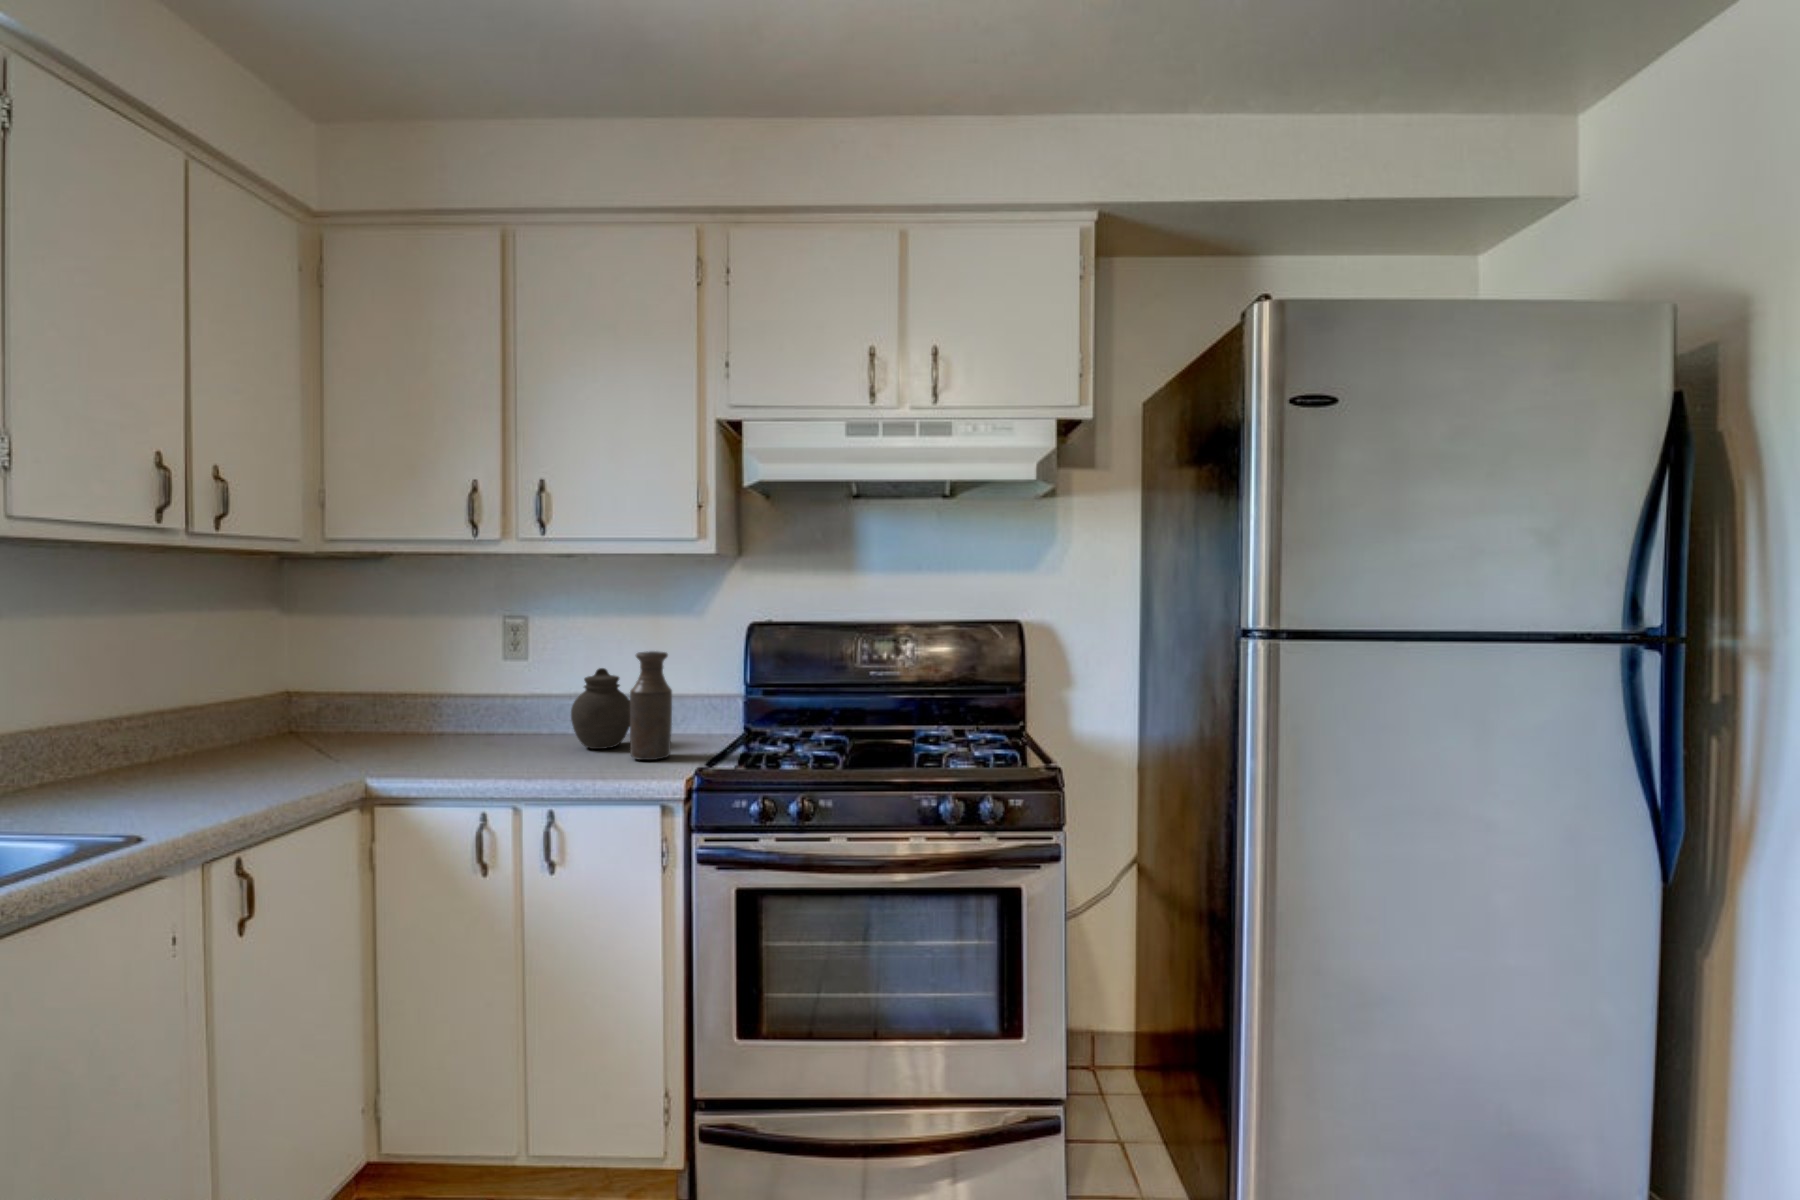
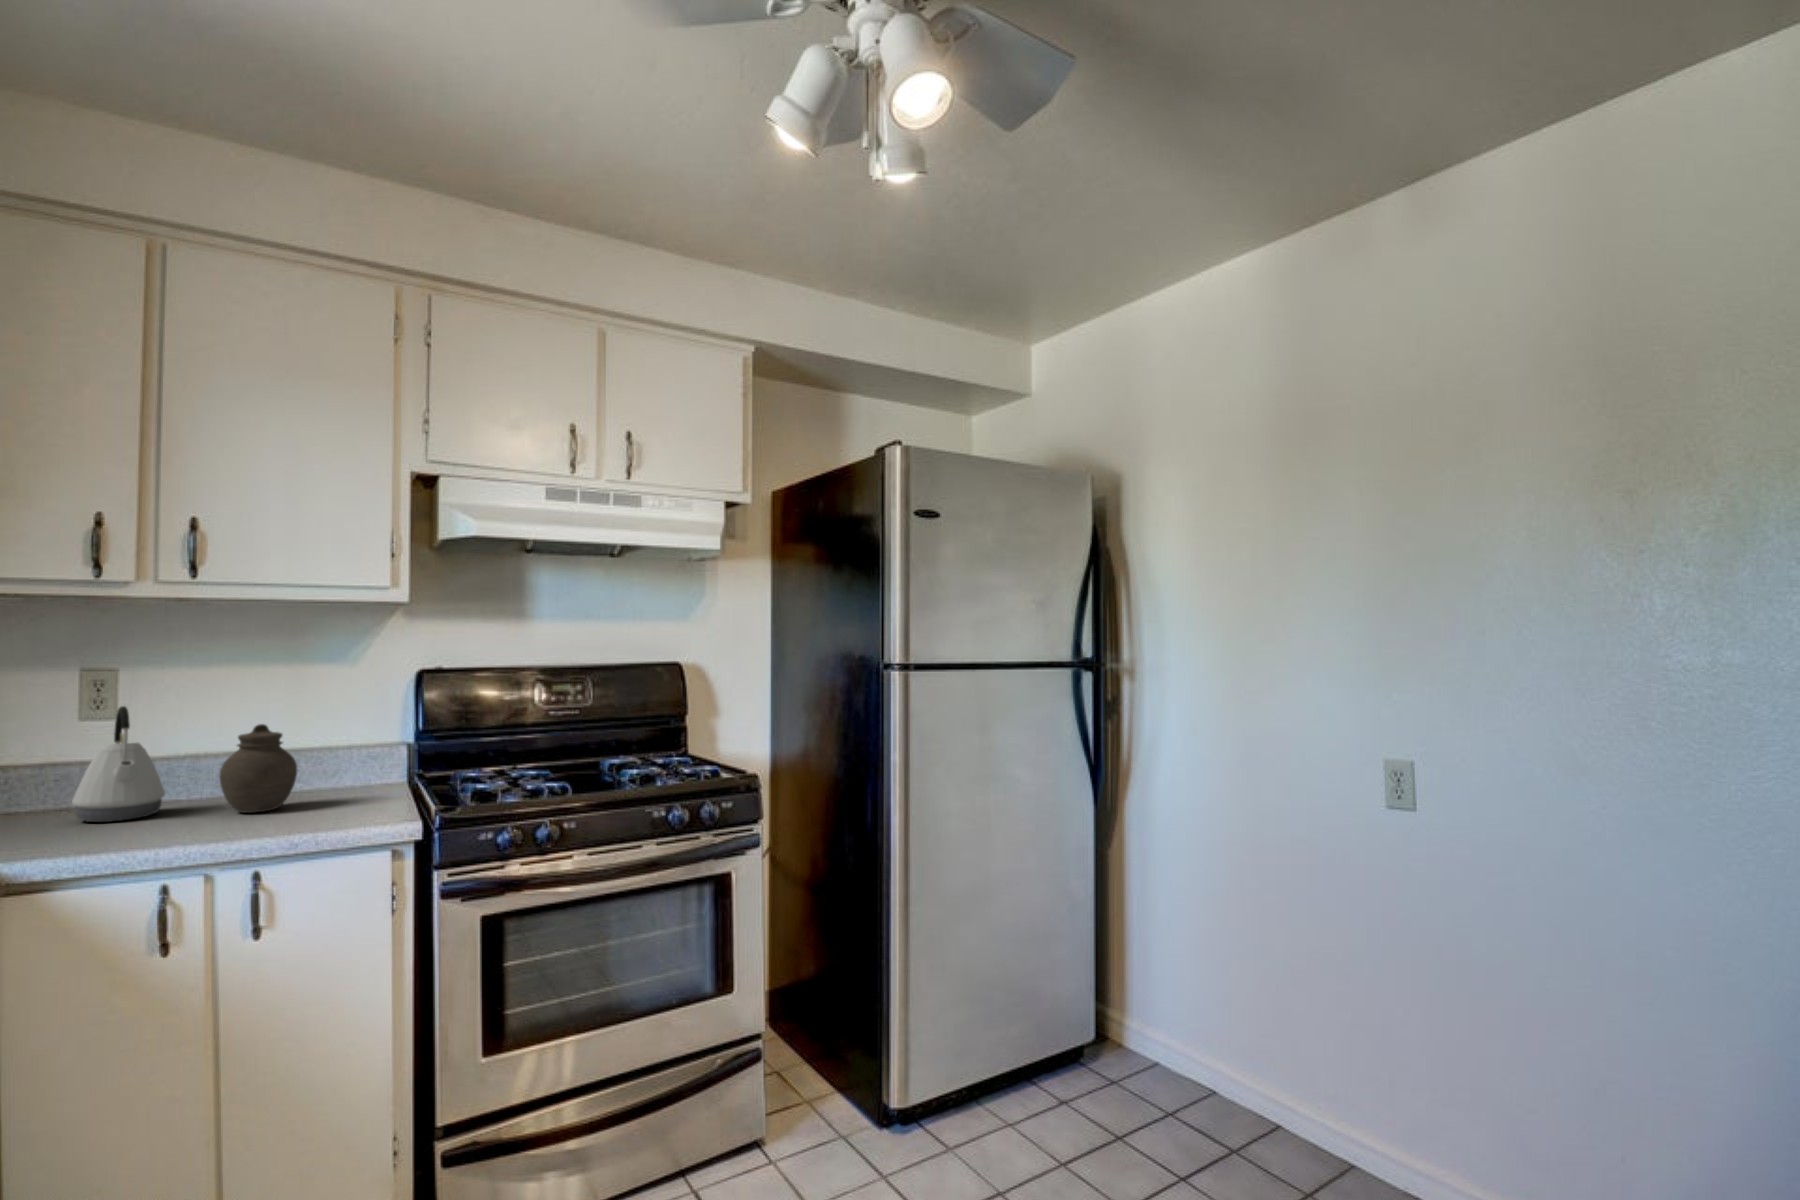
kettle: none [487,646,552,744] -> present [72,706,165,822]
bottle: present [630,651,672,760] -> none [322,702,372,813]

